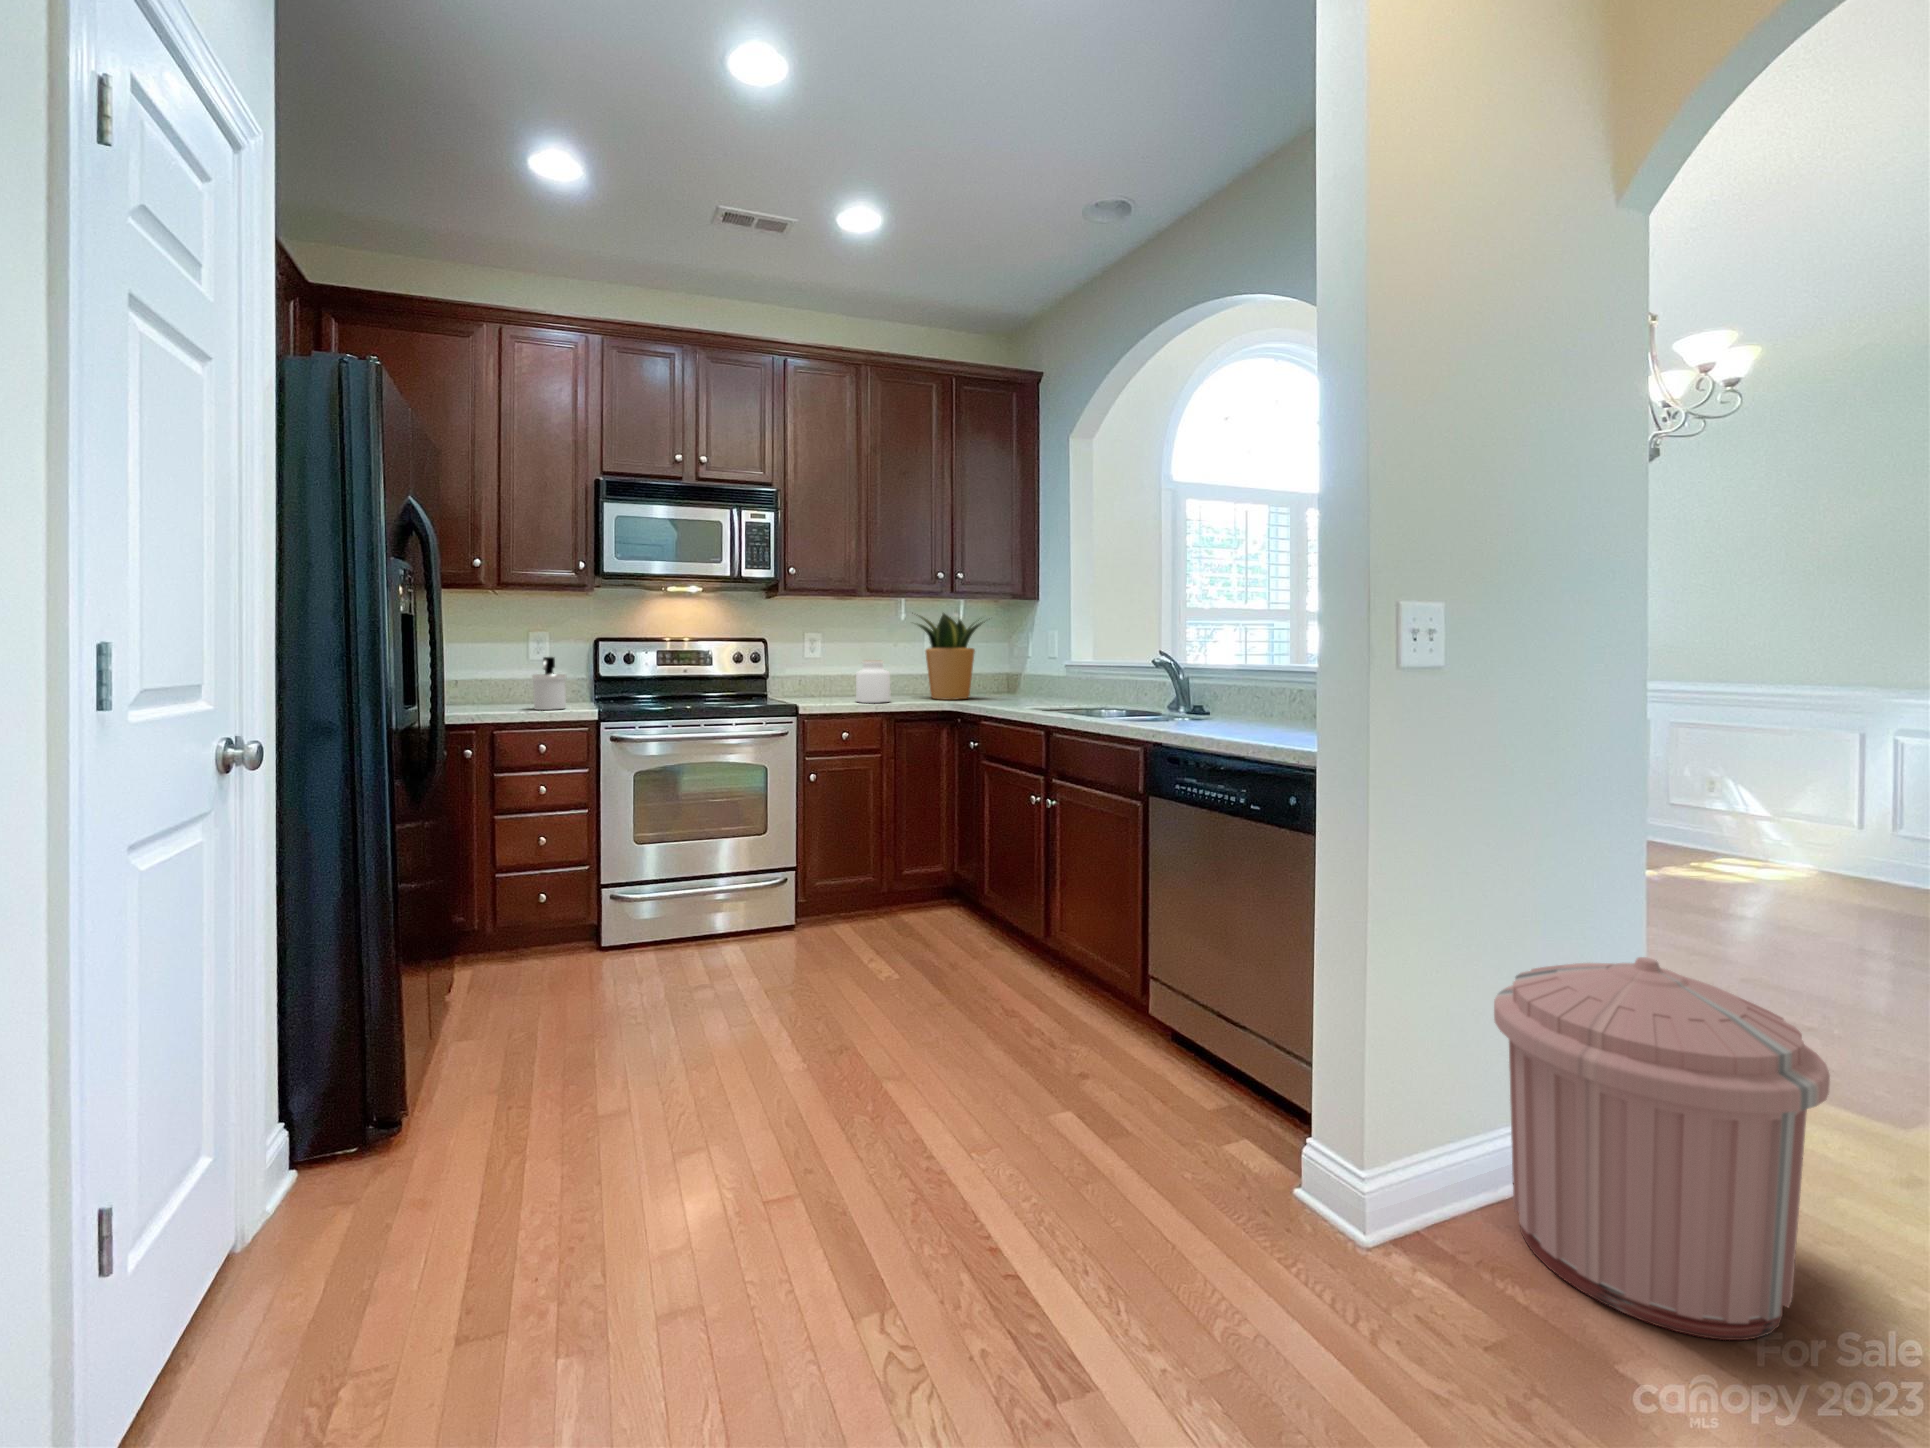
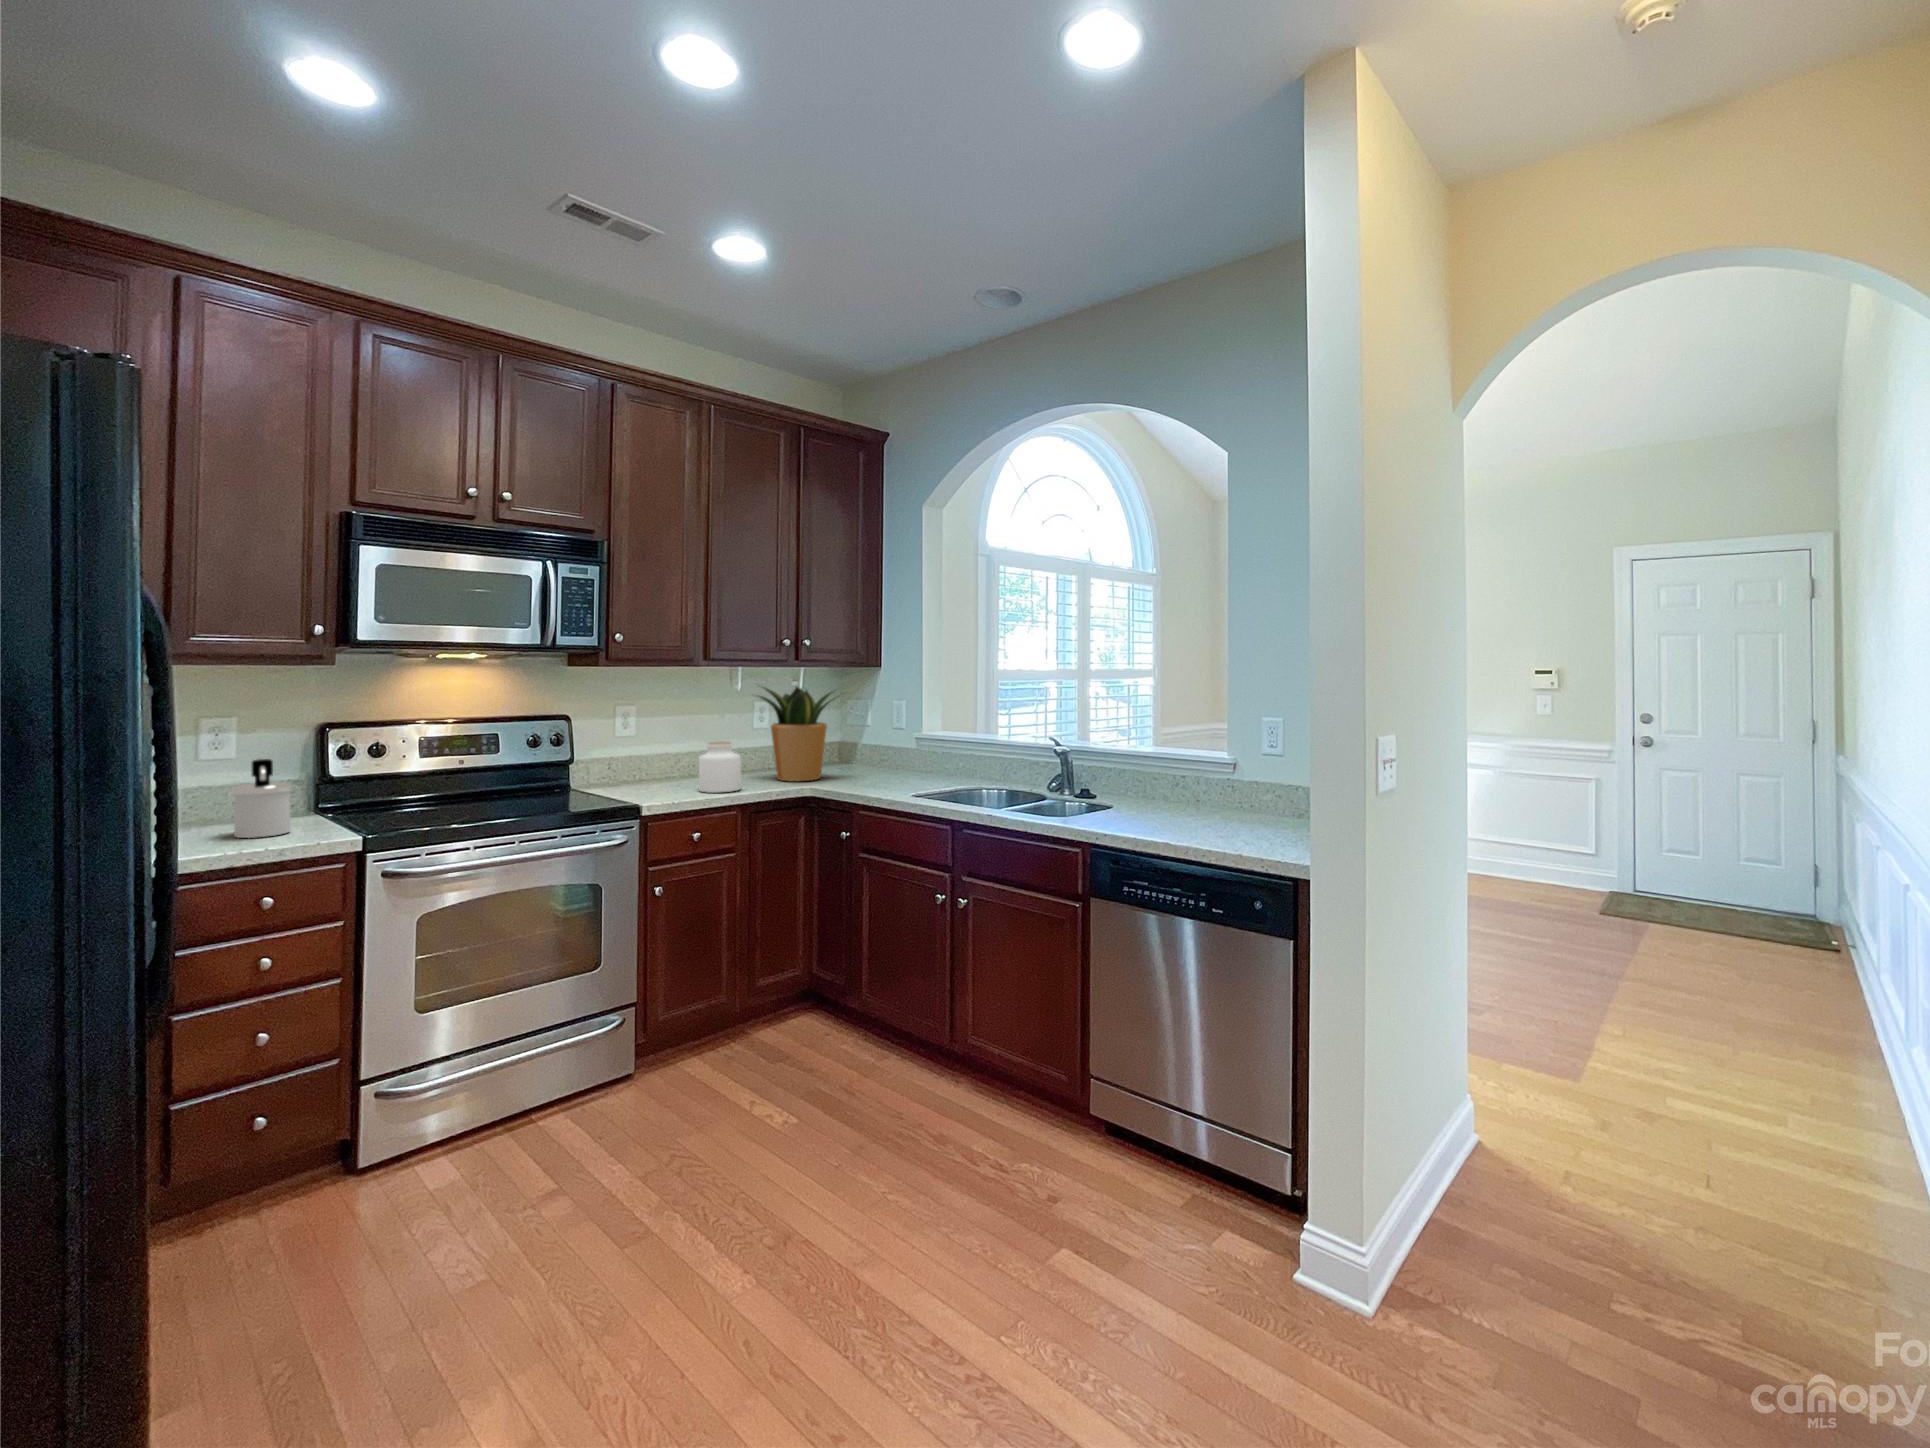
trash can: present [1494,957,1830,1340] -> none [1434,1020,1667,1323]

